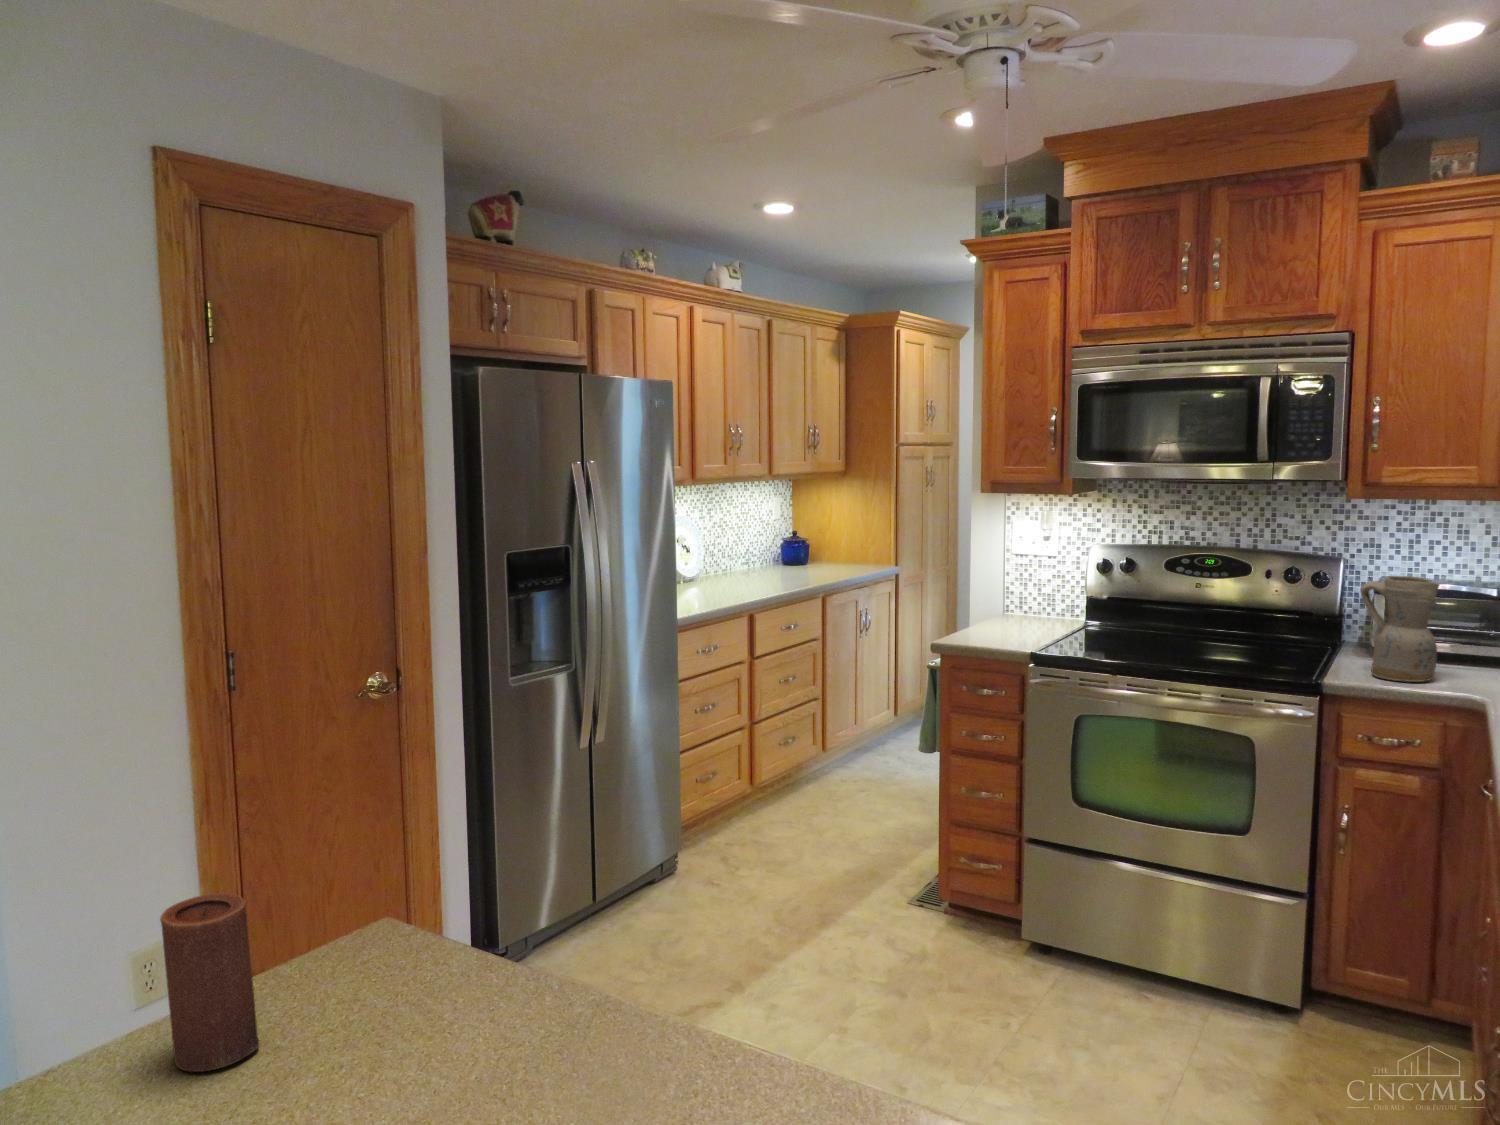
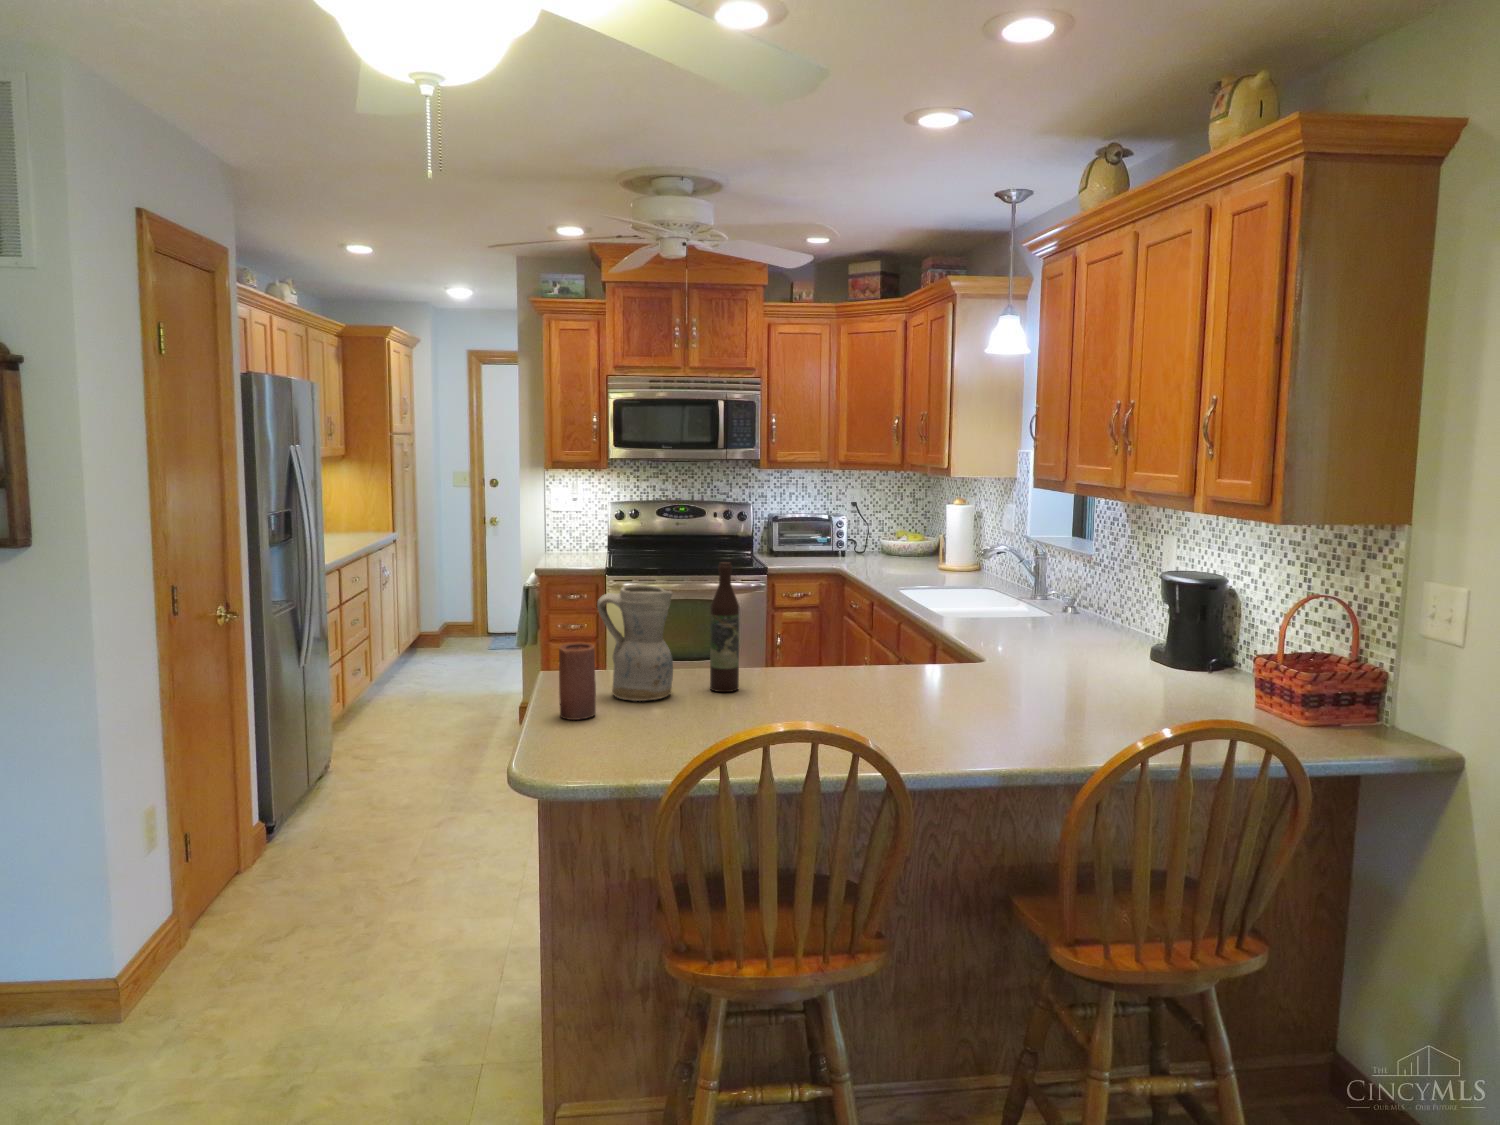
ceramic pitcher: present [1361,576,1440,682] -> present [597,585,673,701]
wine bottle: none [571,752,645,1072] -> present [710,562,739,692]

